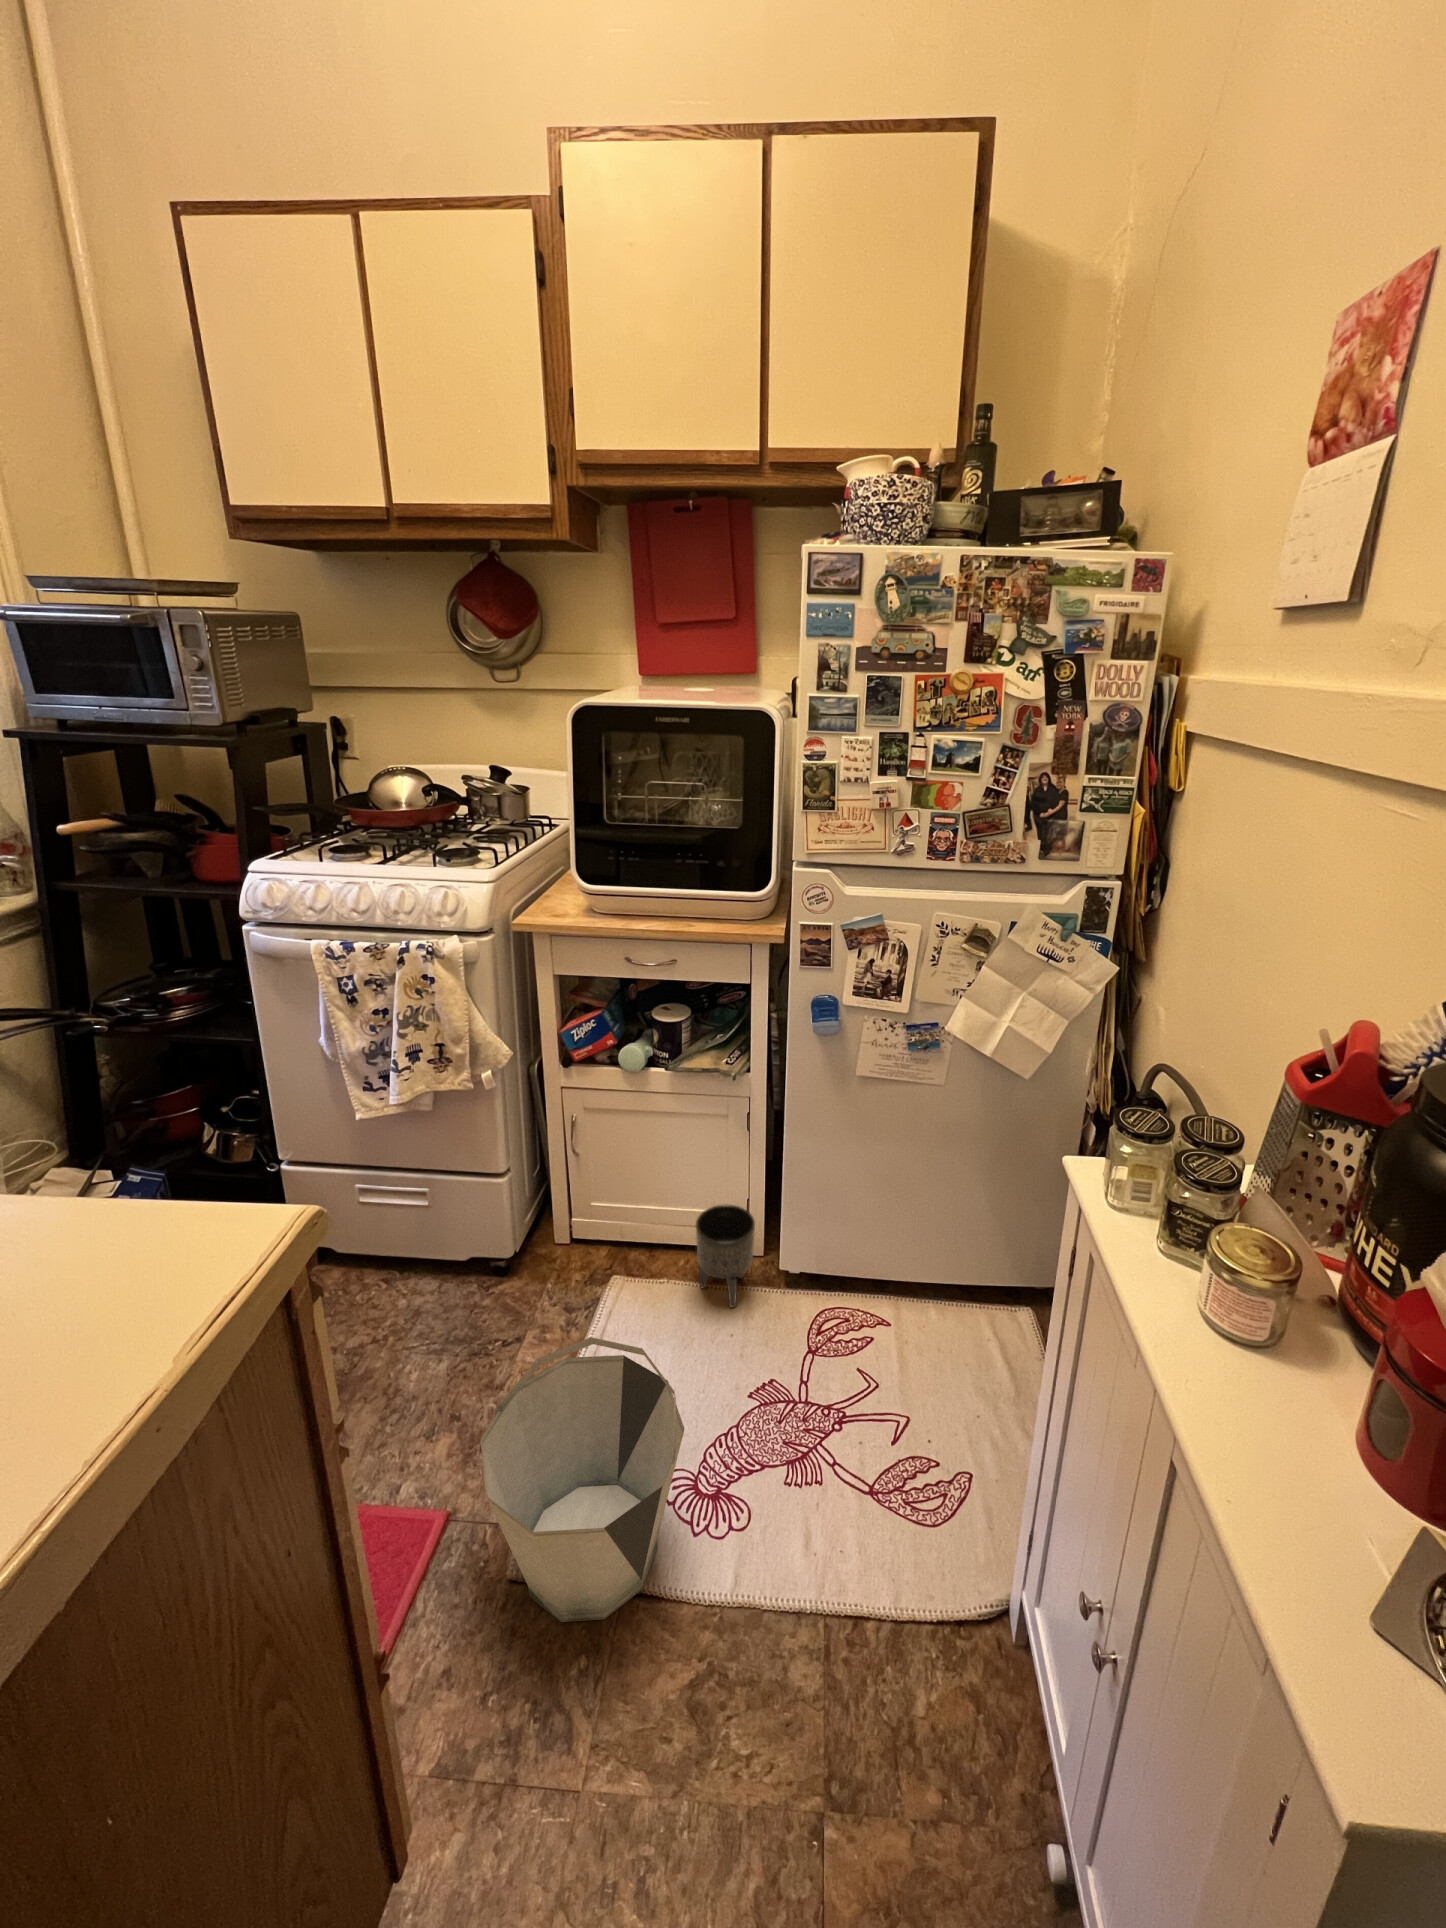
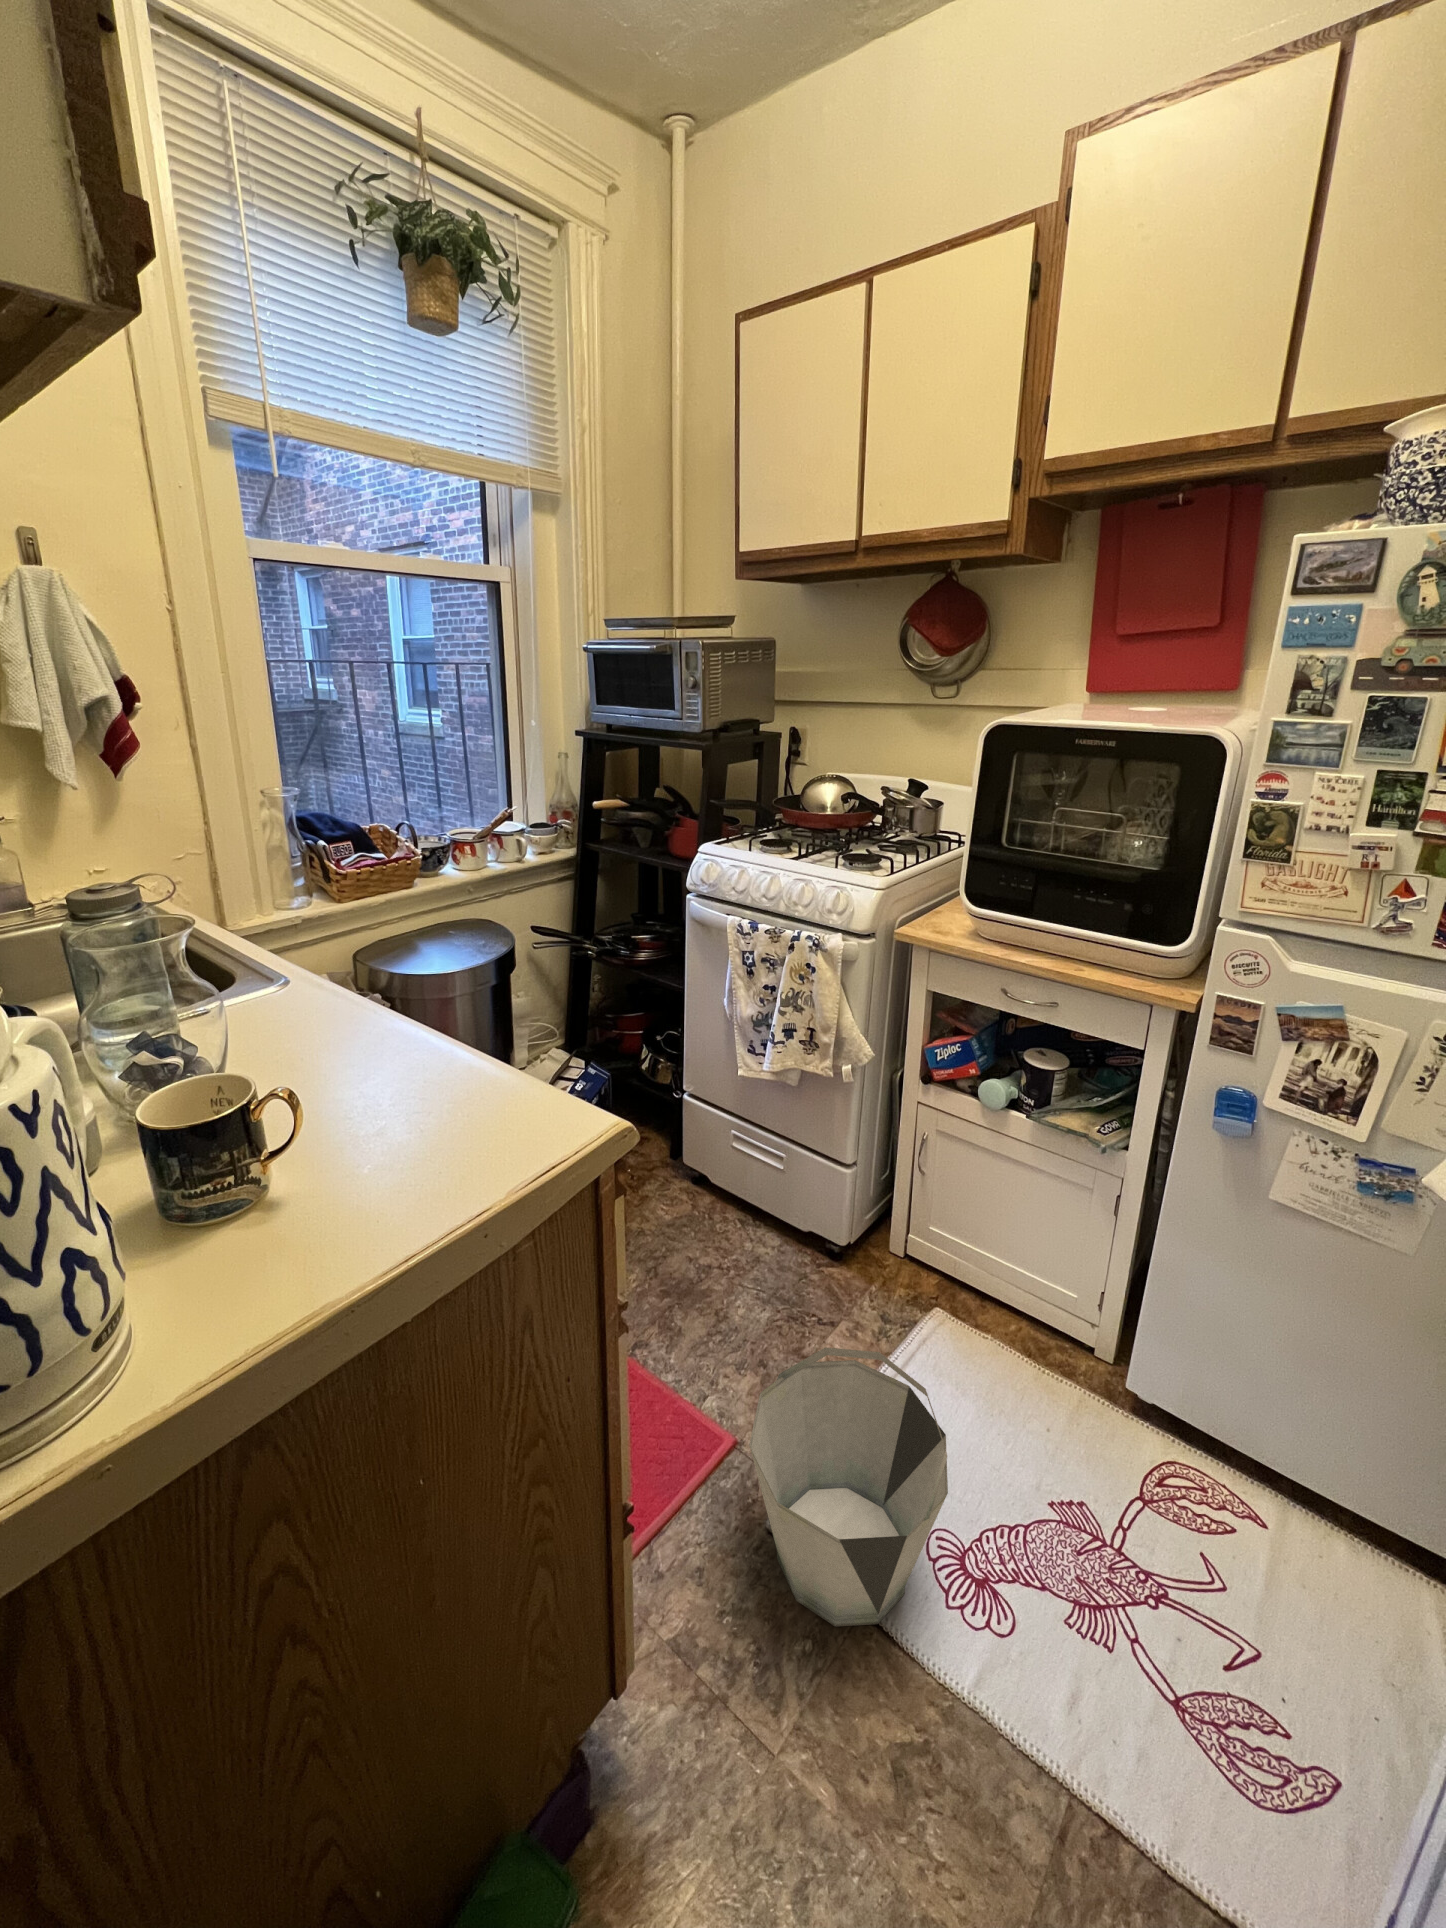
planter: present [696,1204,755,1308] -> none [1026,1279,1103,1398]

